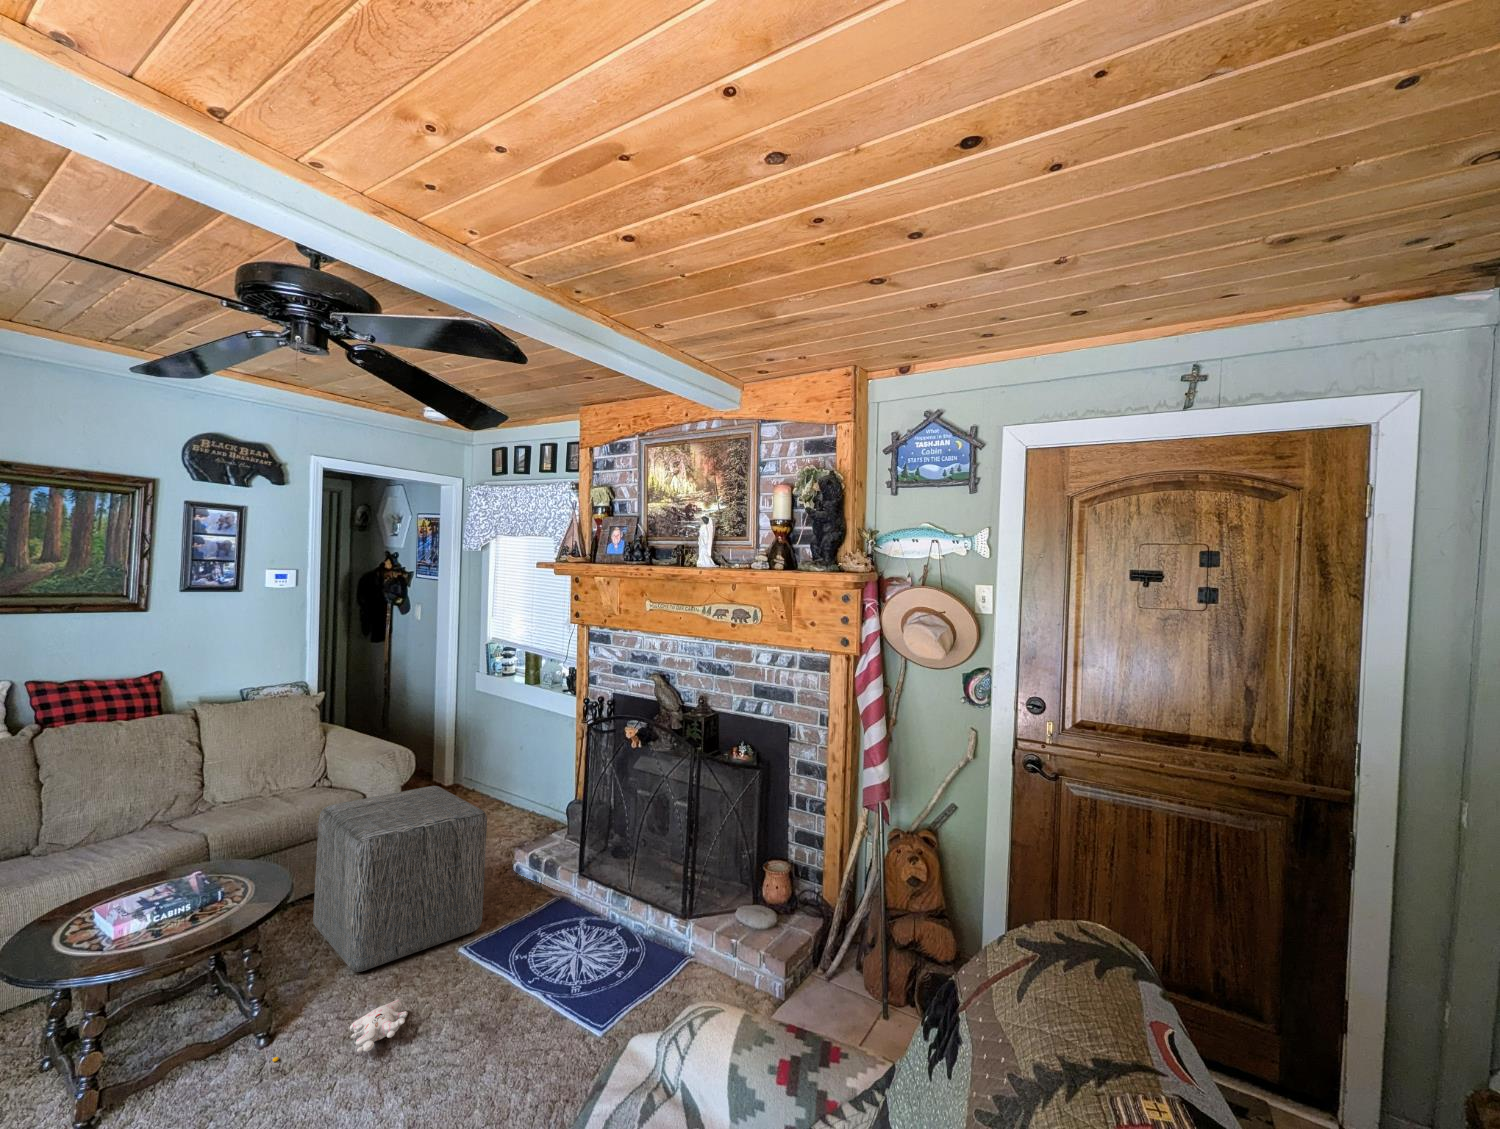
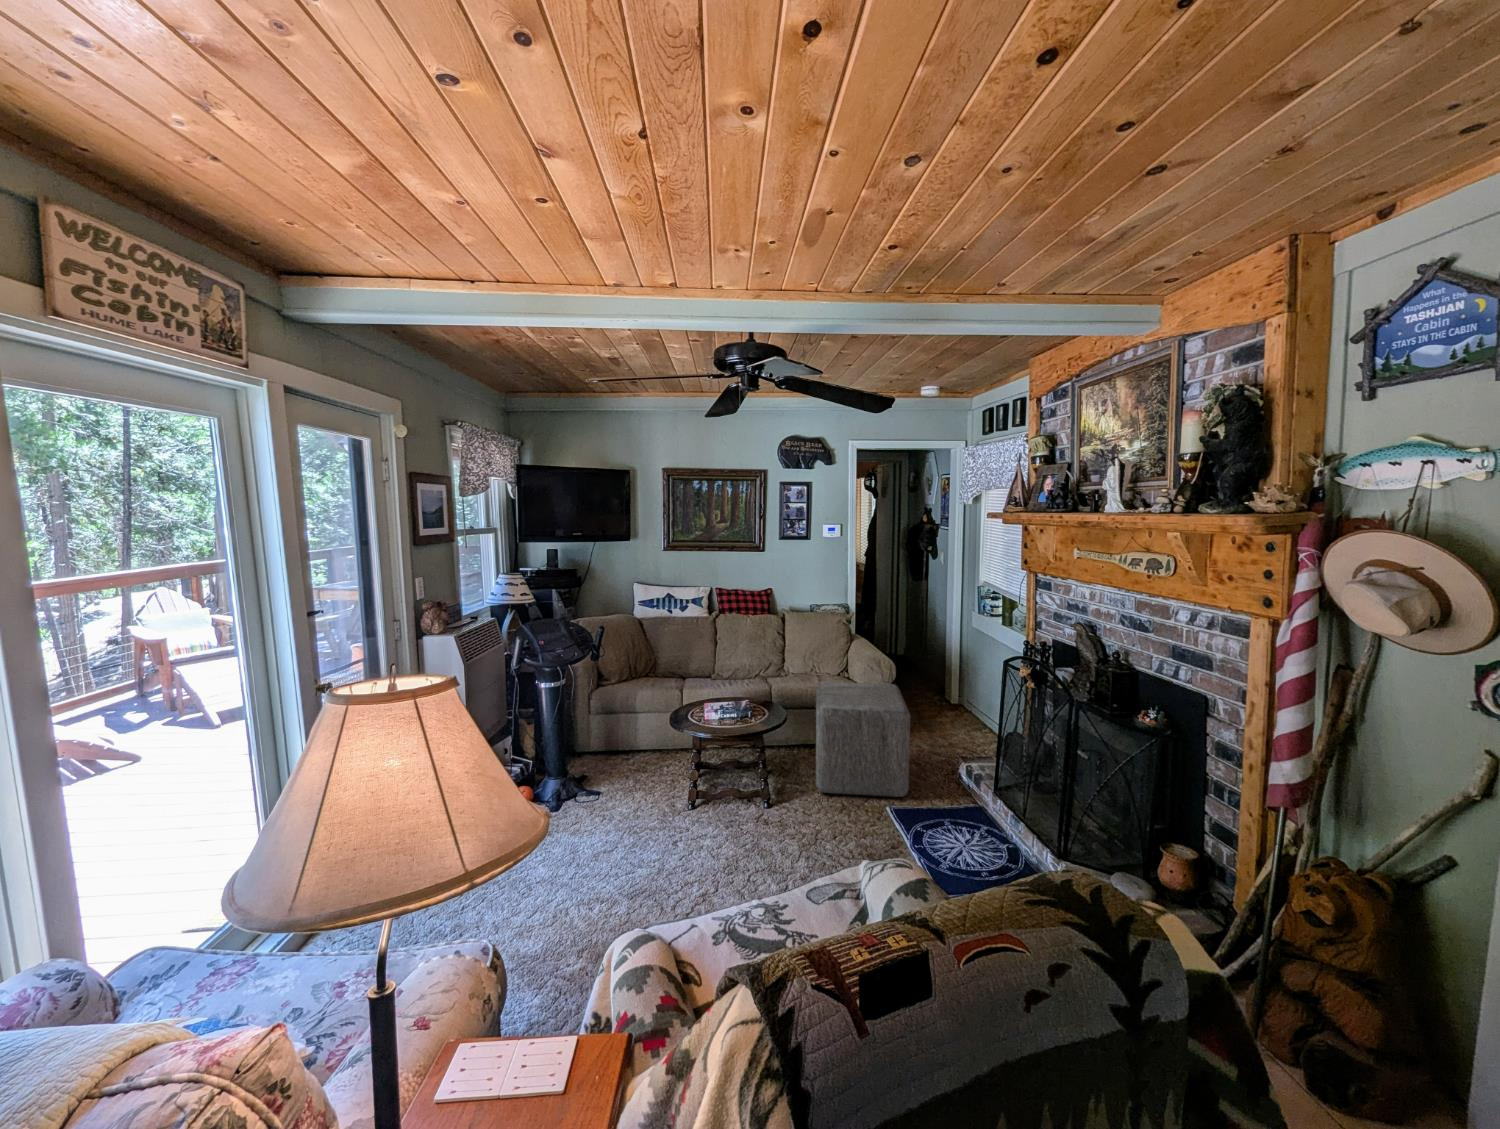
plush toy: present [272,999,408,1062] -> none [756,816,826,838]

